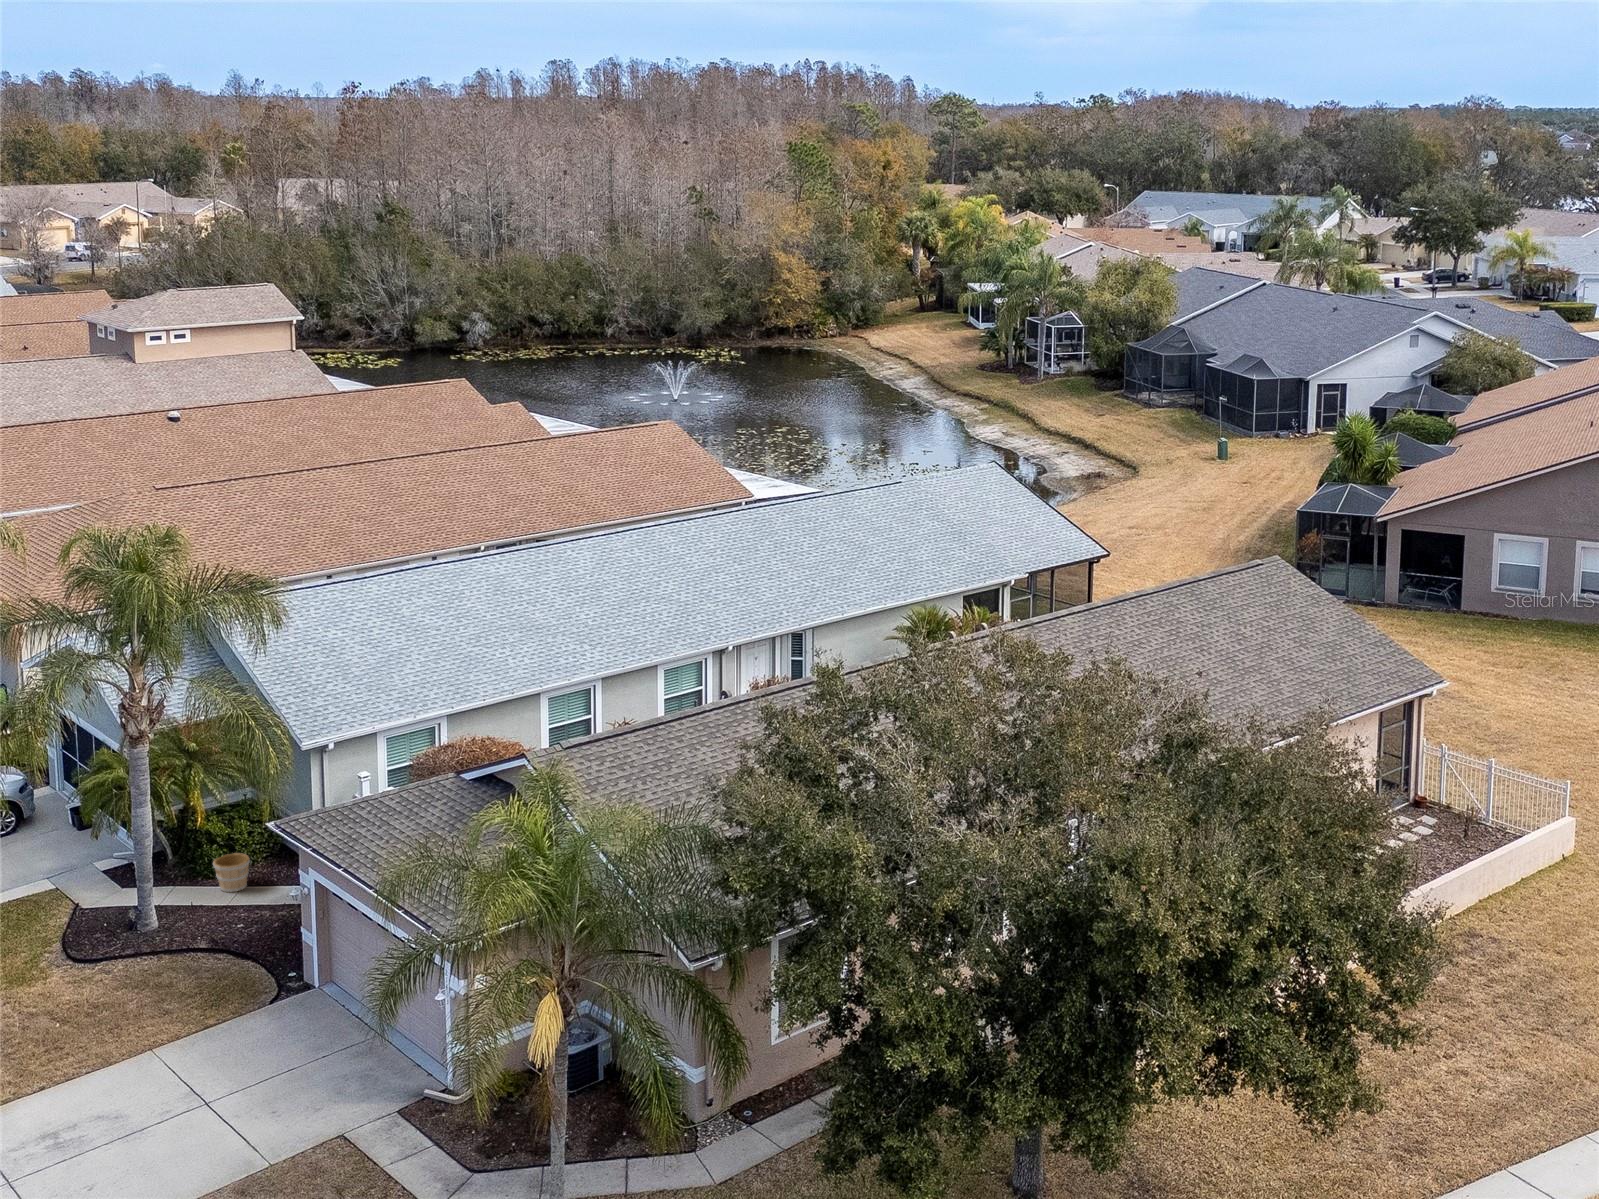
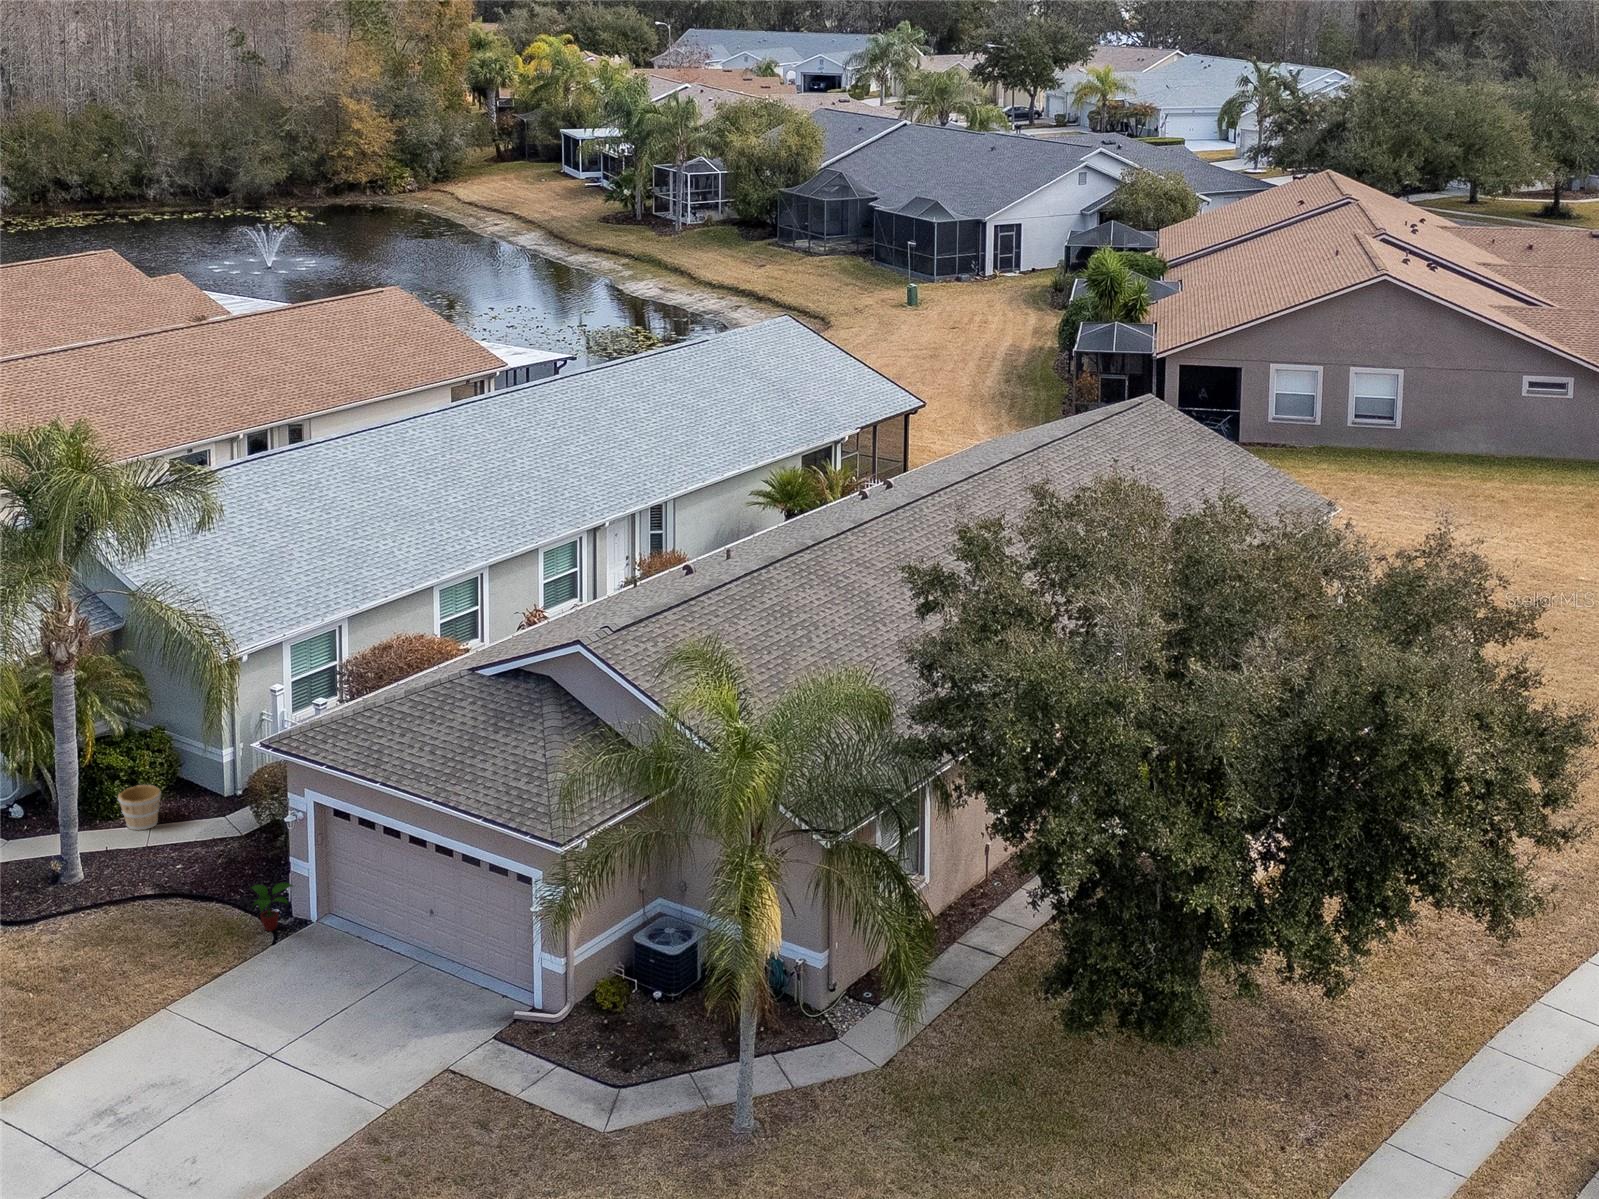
potted plant: none [259,948,301,990] -> present [252,883,293,931]

